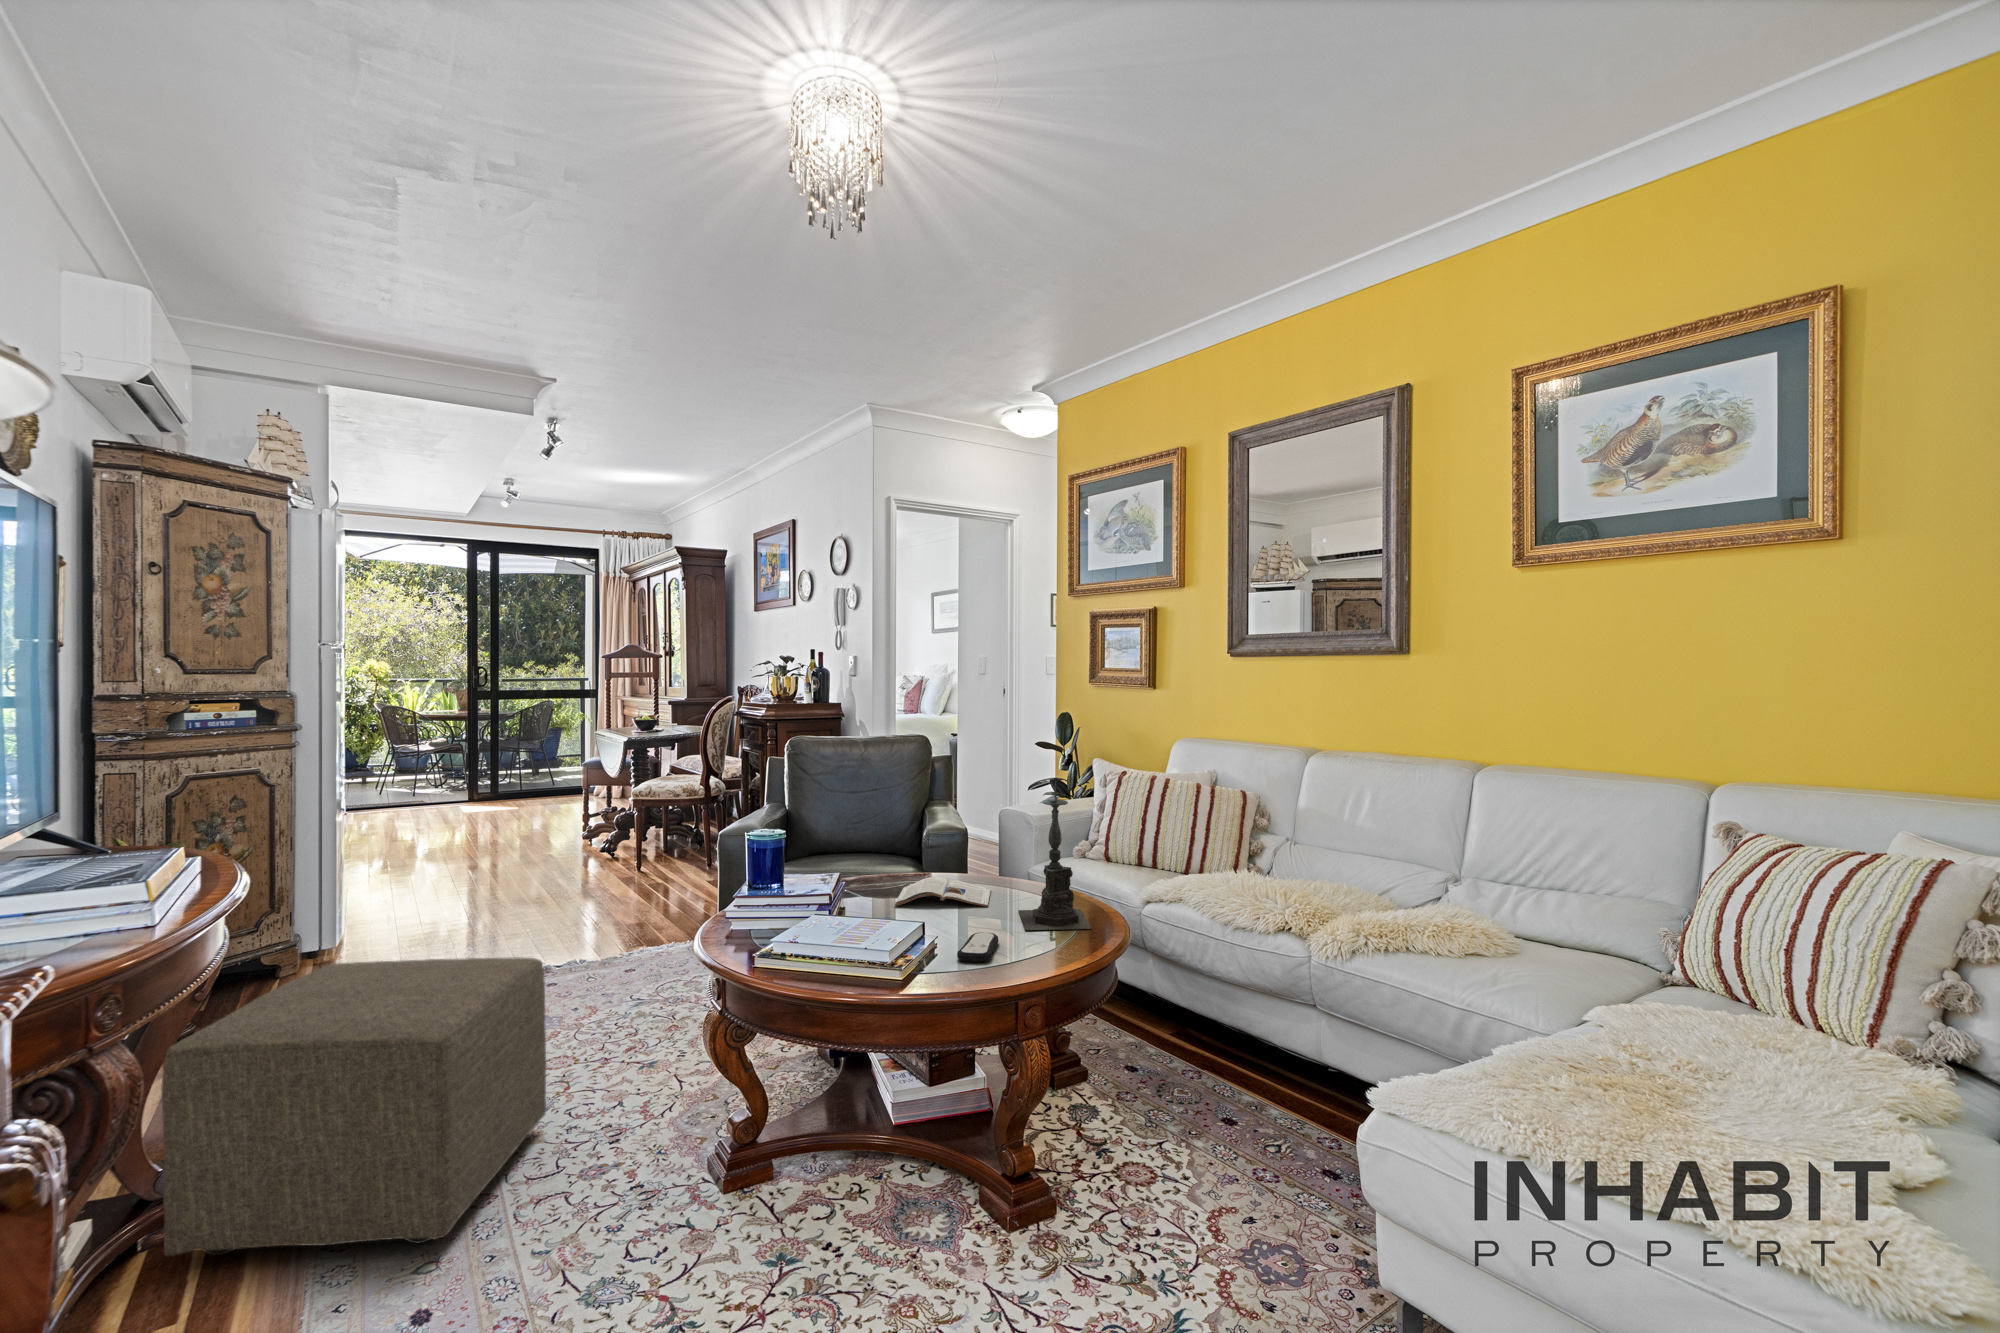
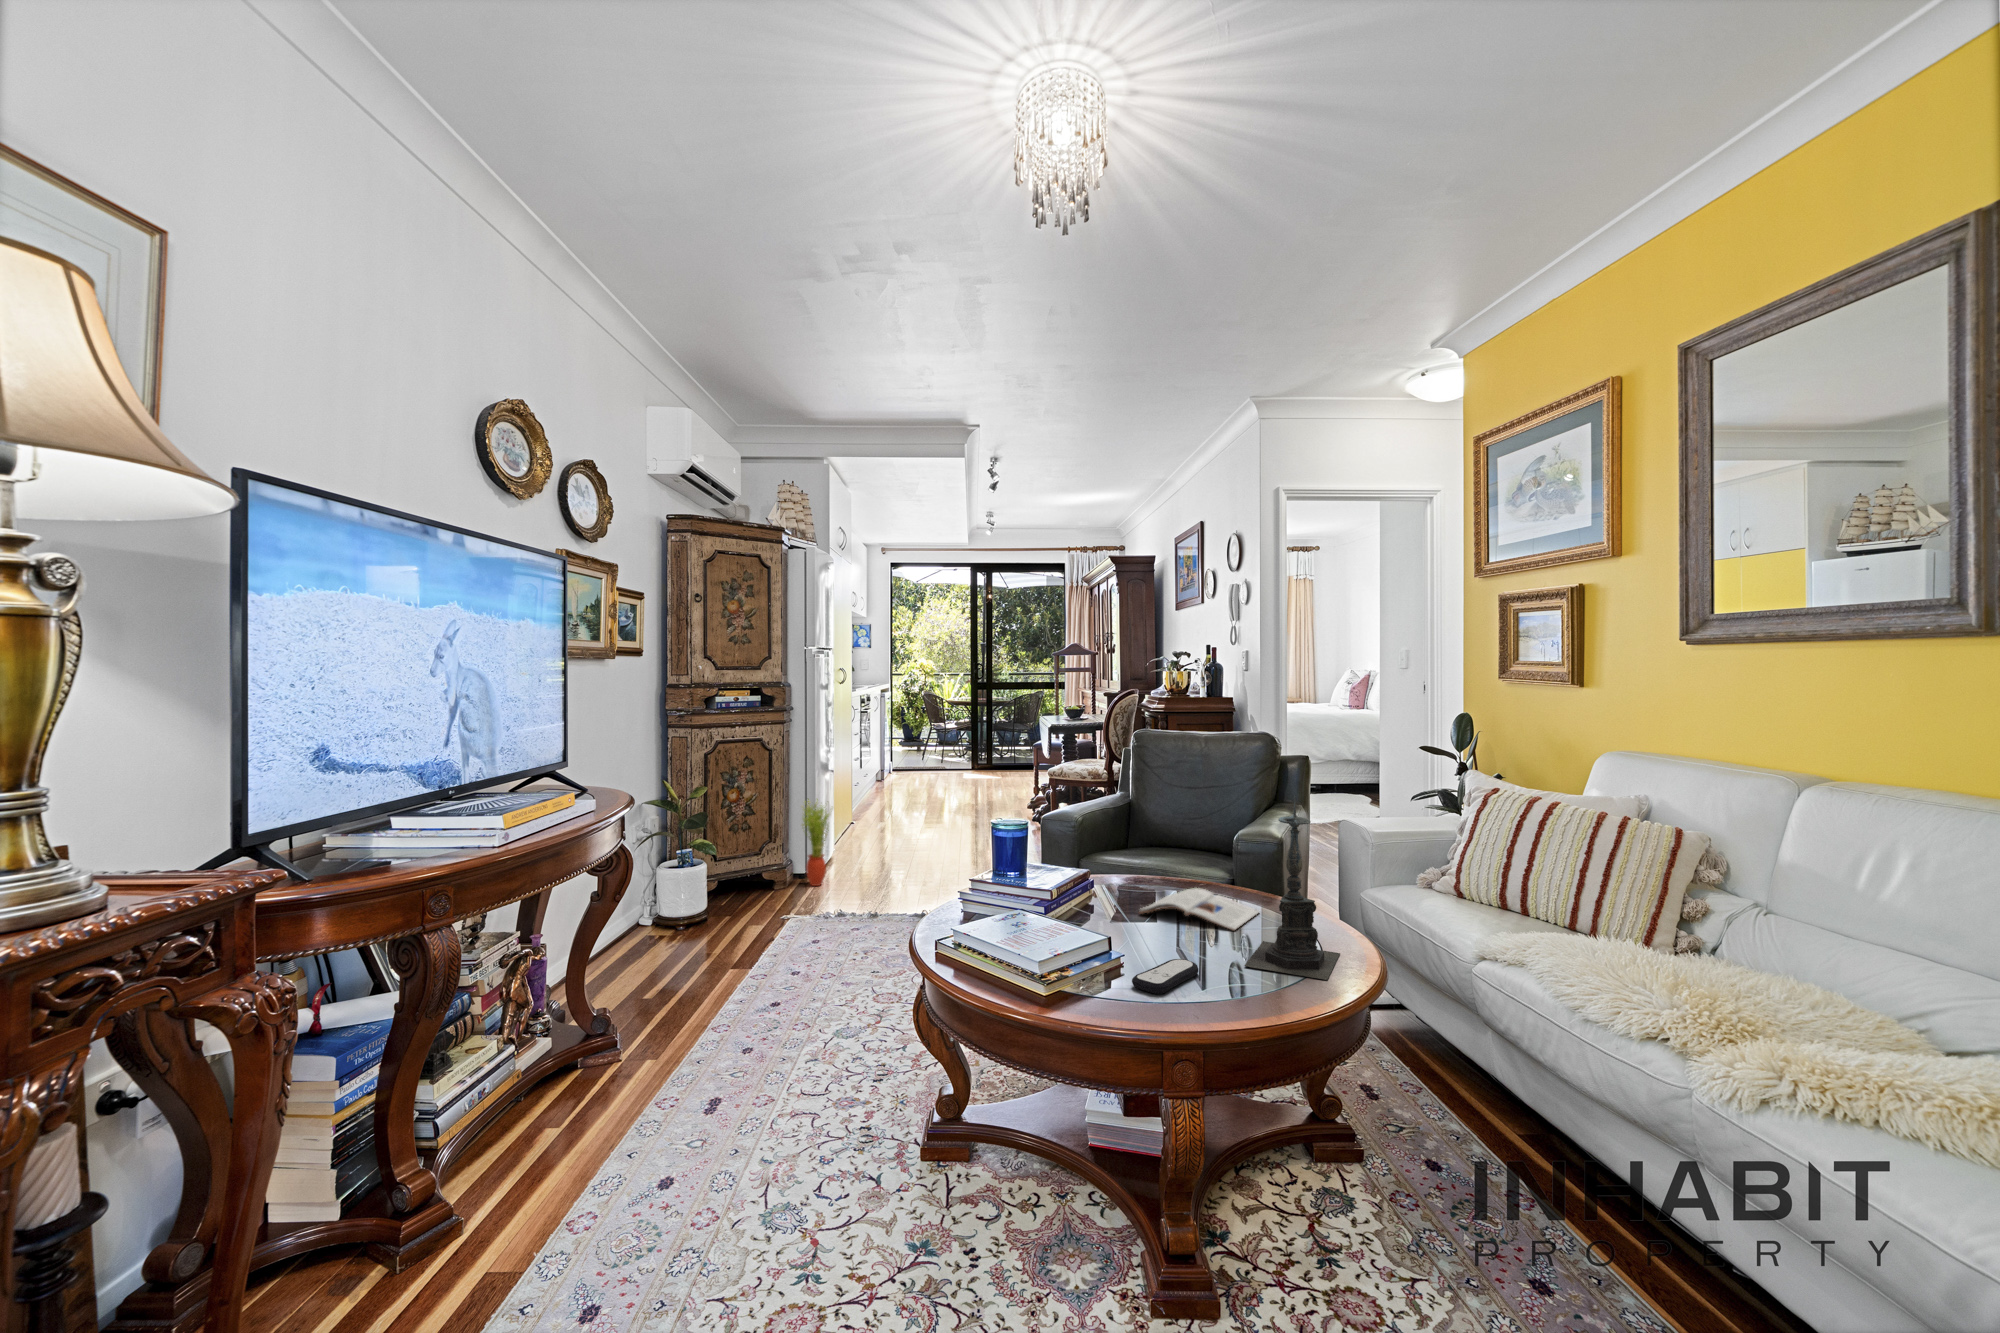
potted plant: none [315,843,364,959] -> present [802,799,829,886]
ottoman: present [161,957,546,1256] -> none [570,890,842,1127]

